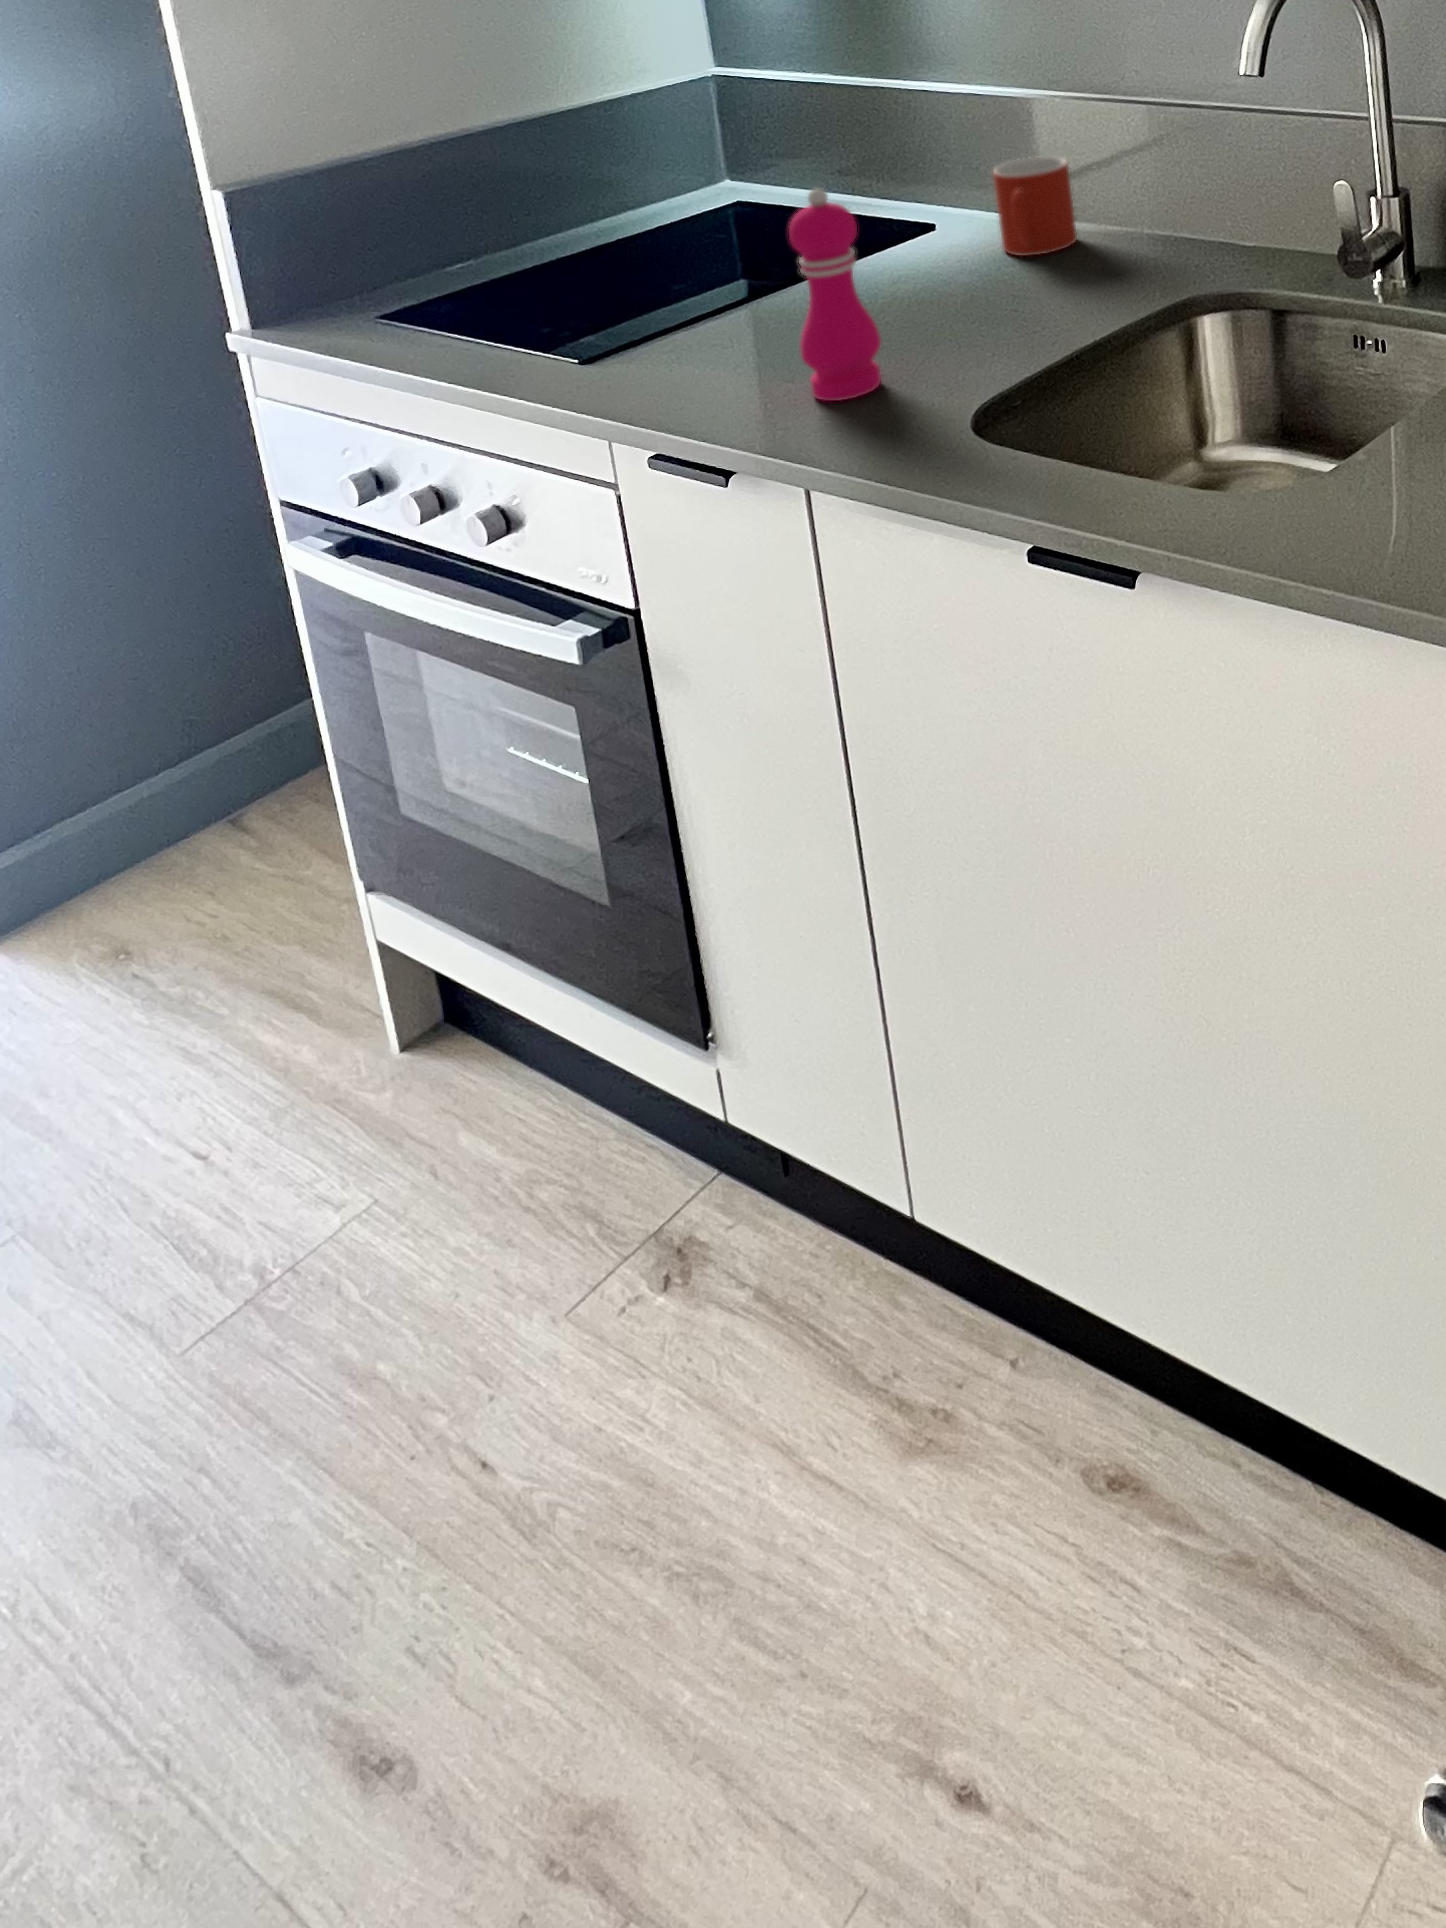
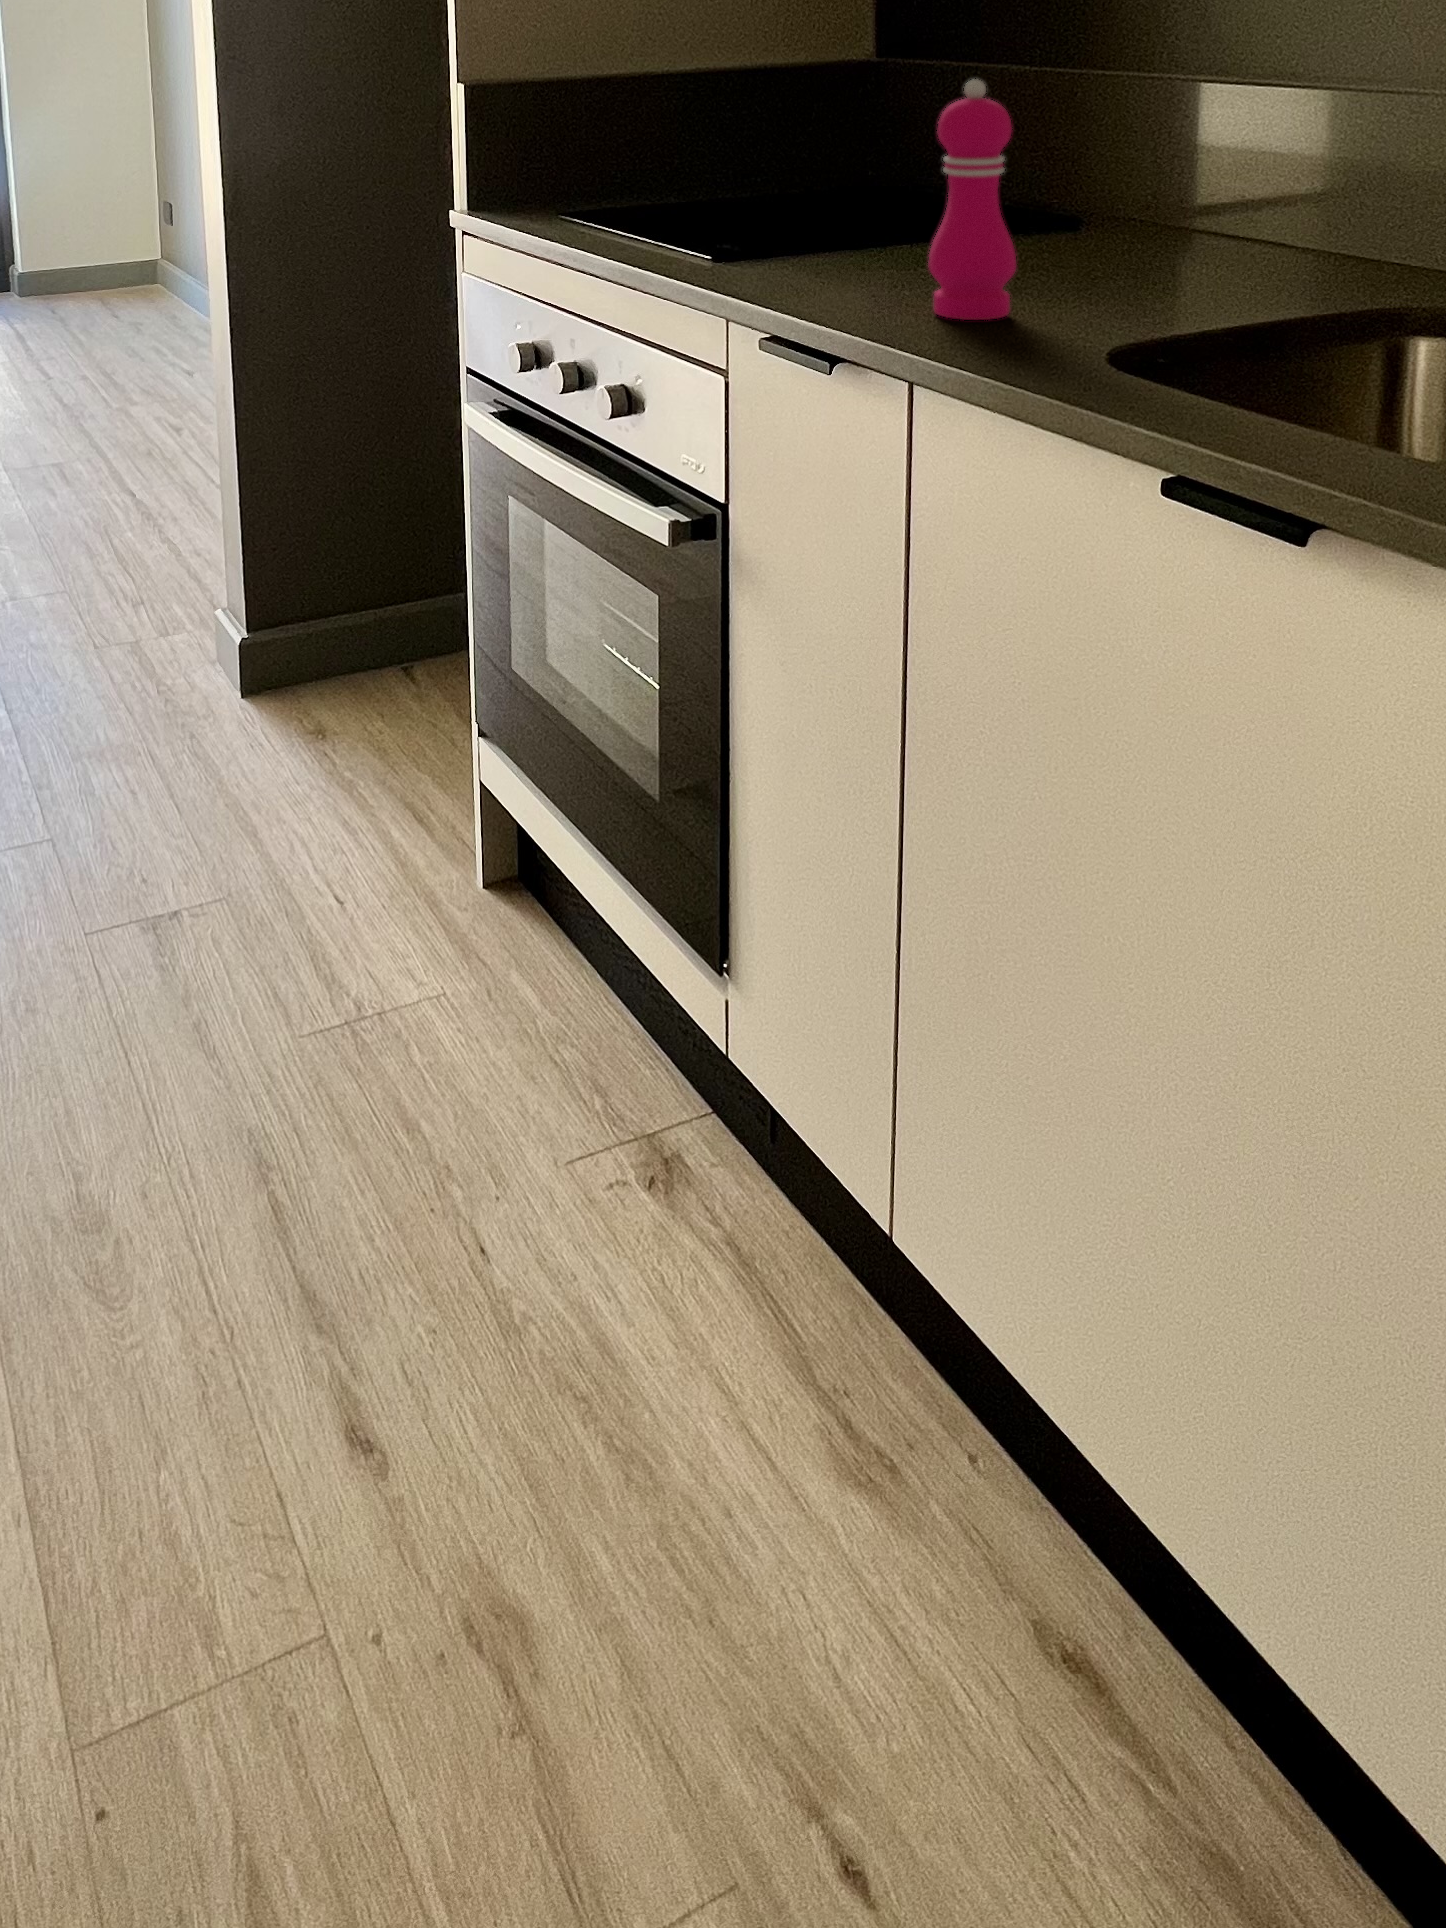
mug: present [993,156,1077,256] -> none [1159,151,1256,257]

